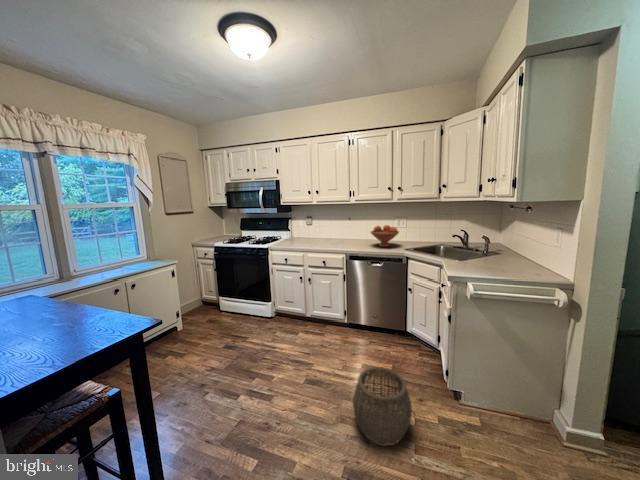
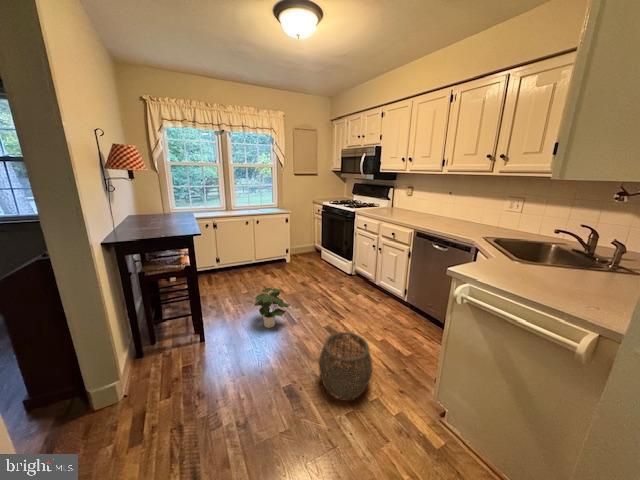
fruit bowl: present [371,225,399,247] -> none [451,204,491,231]
potted plant: none [213,360,267,421] -> present [254,288,290,328]

